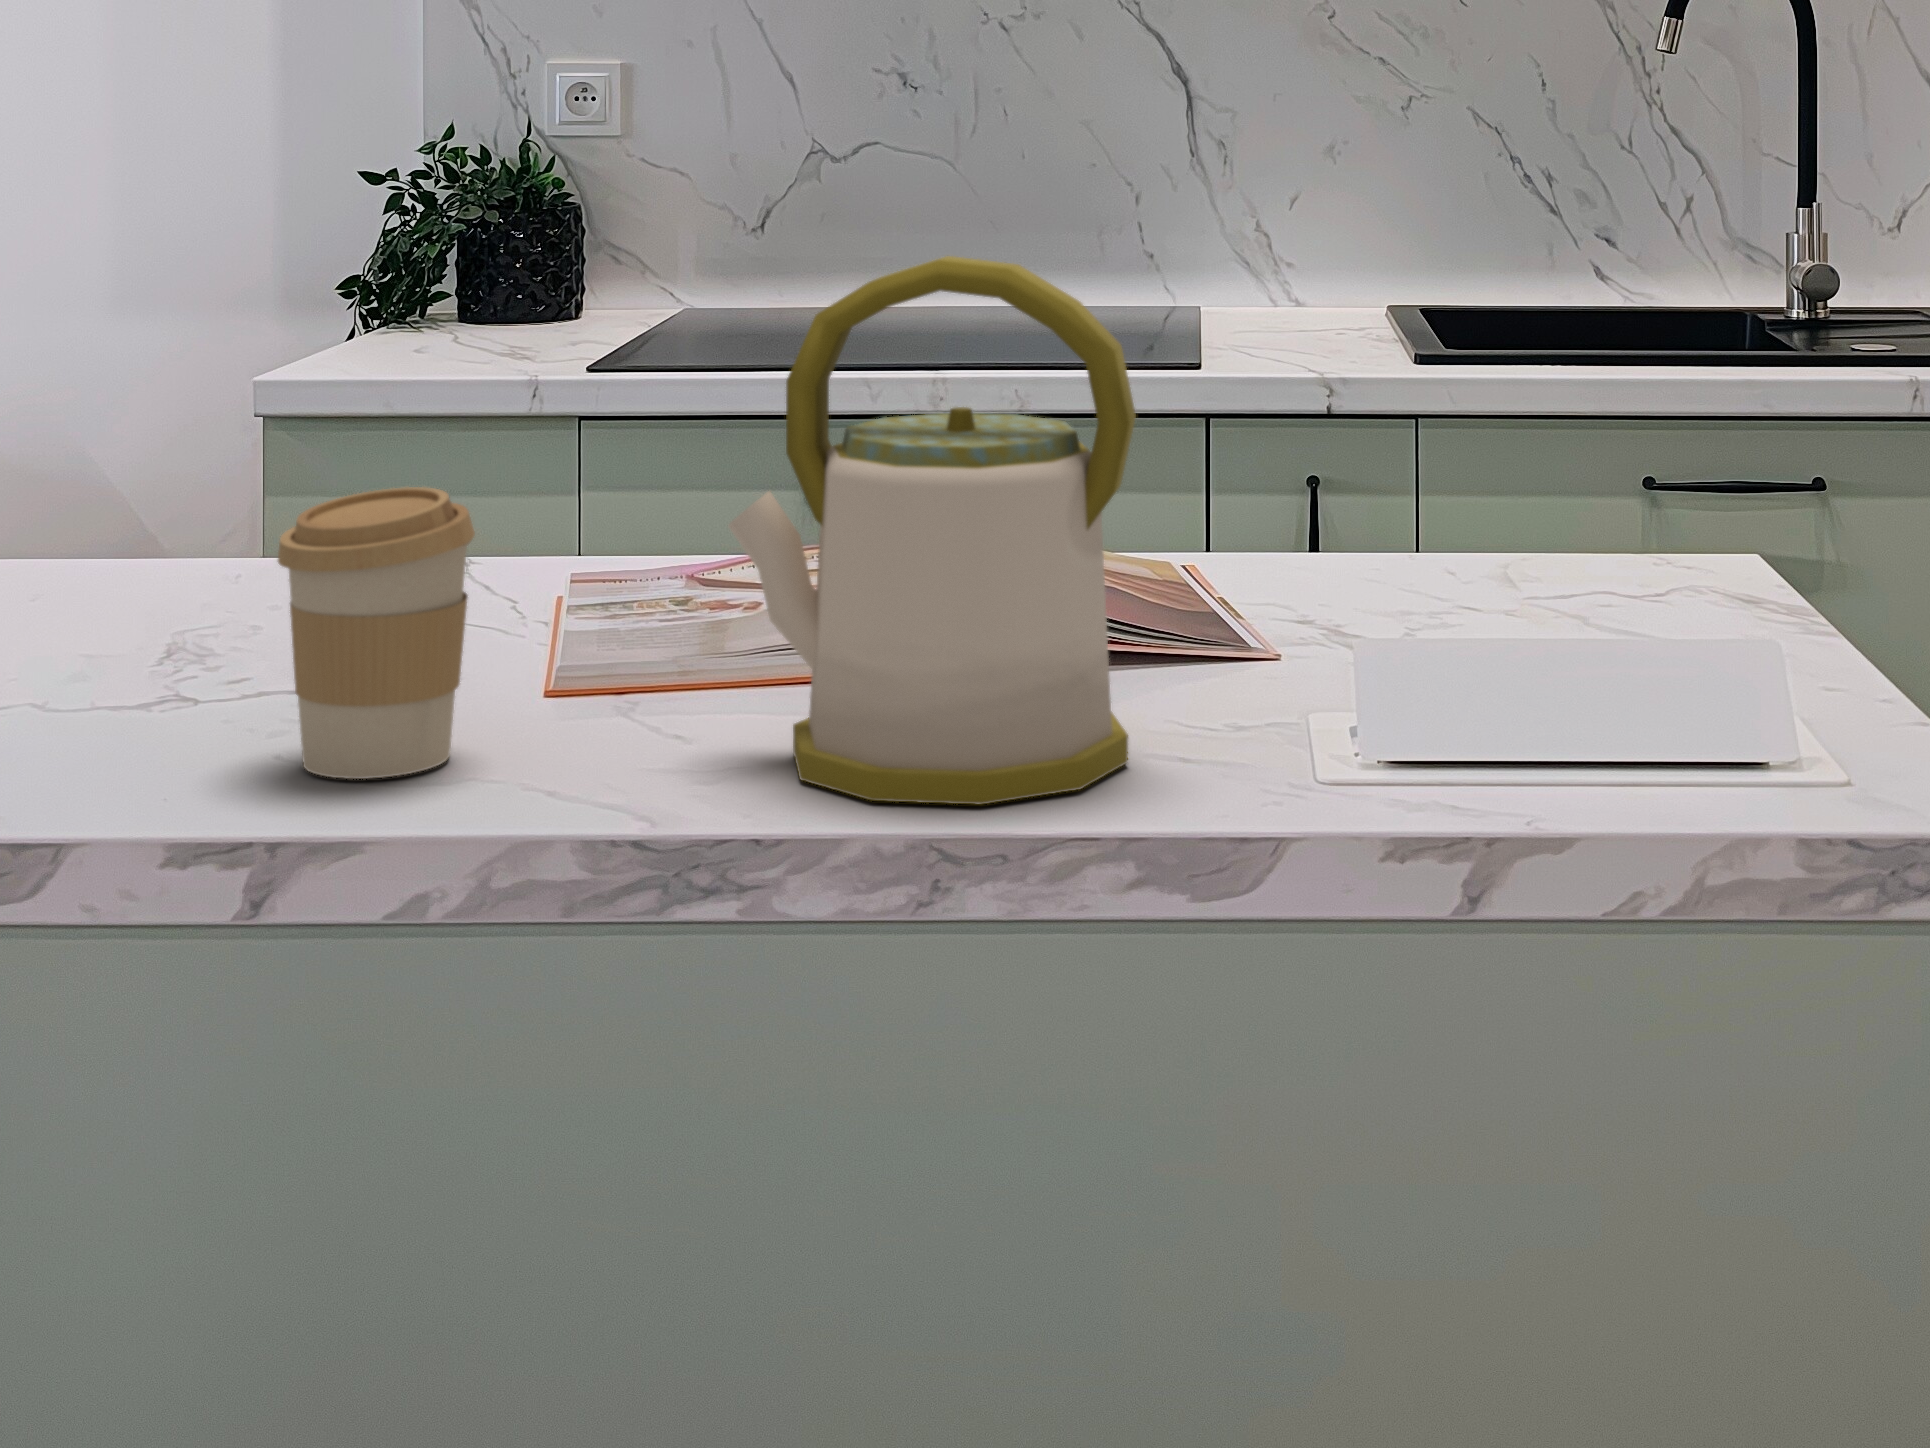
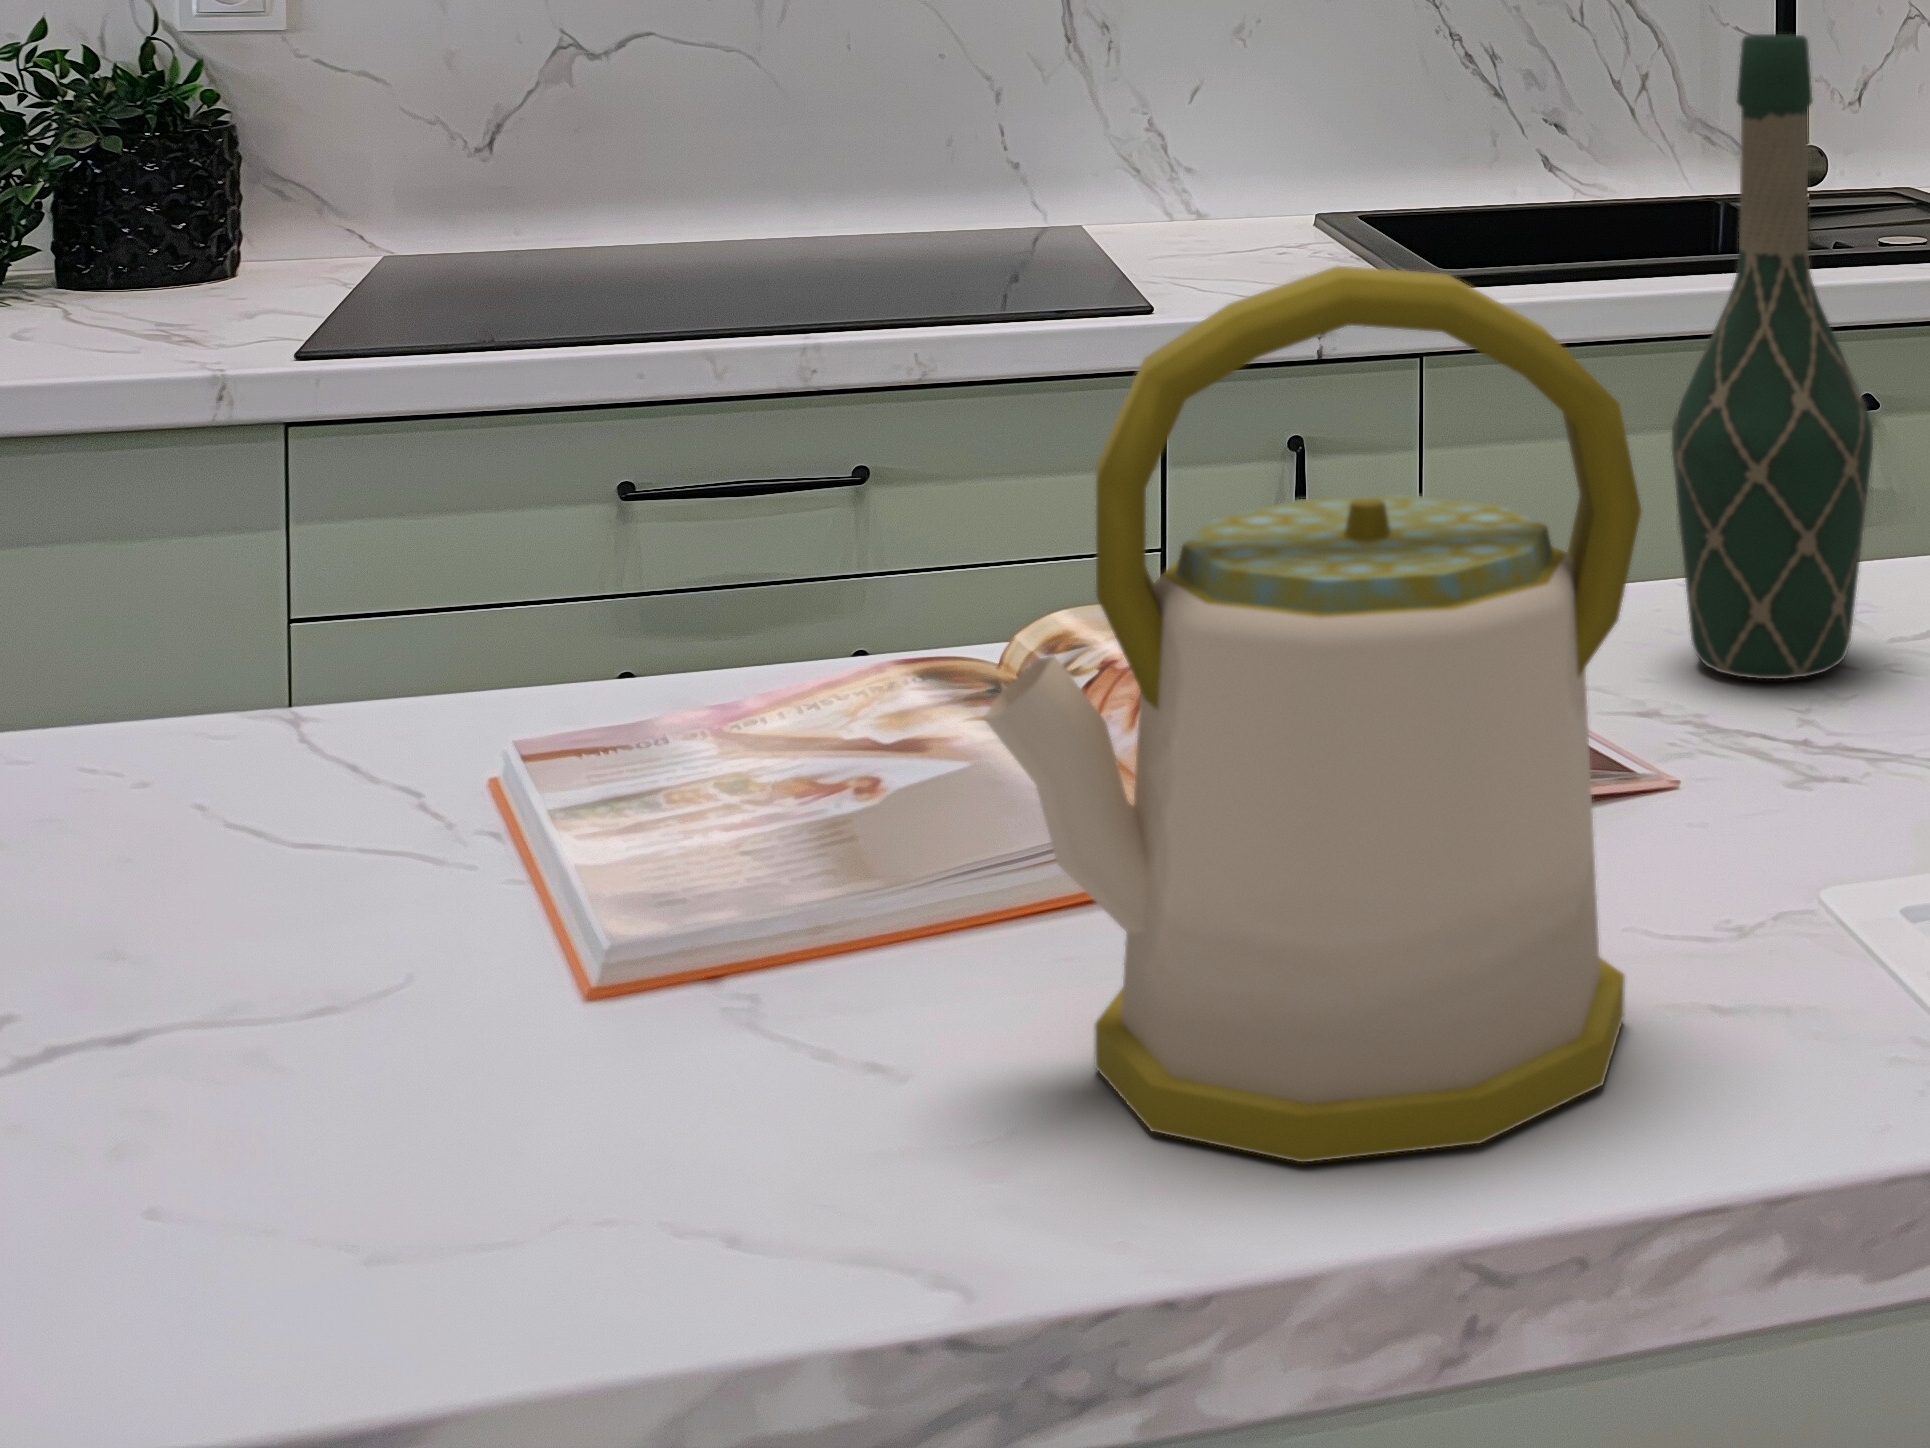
wine bottle: none [1364,130,1516,615] -> present [1672,34,1873,679]
coffee cup: present [278,487,475,779] -> none [180,705,551,1258]

